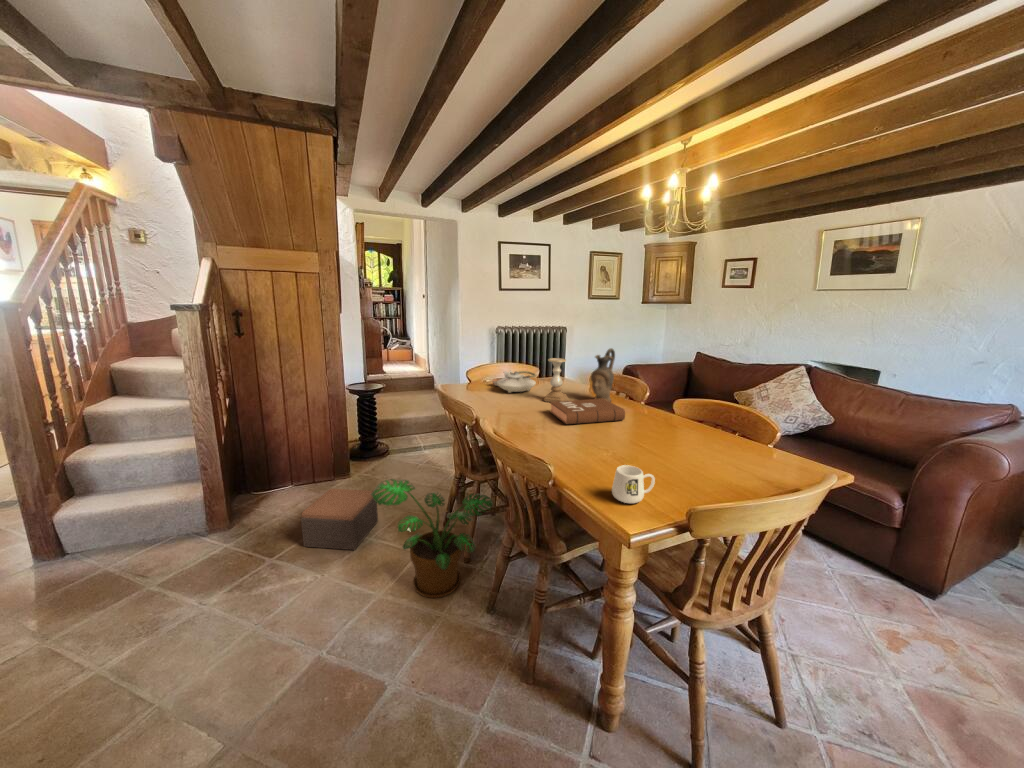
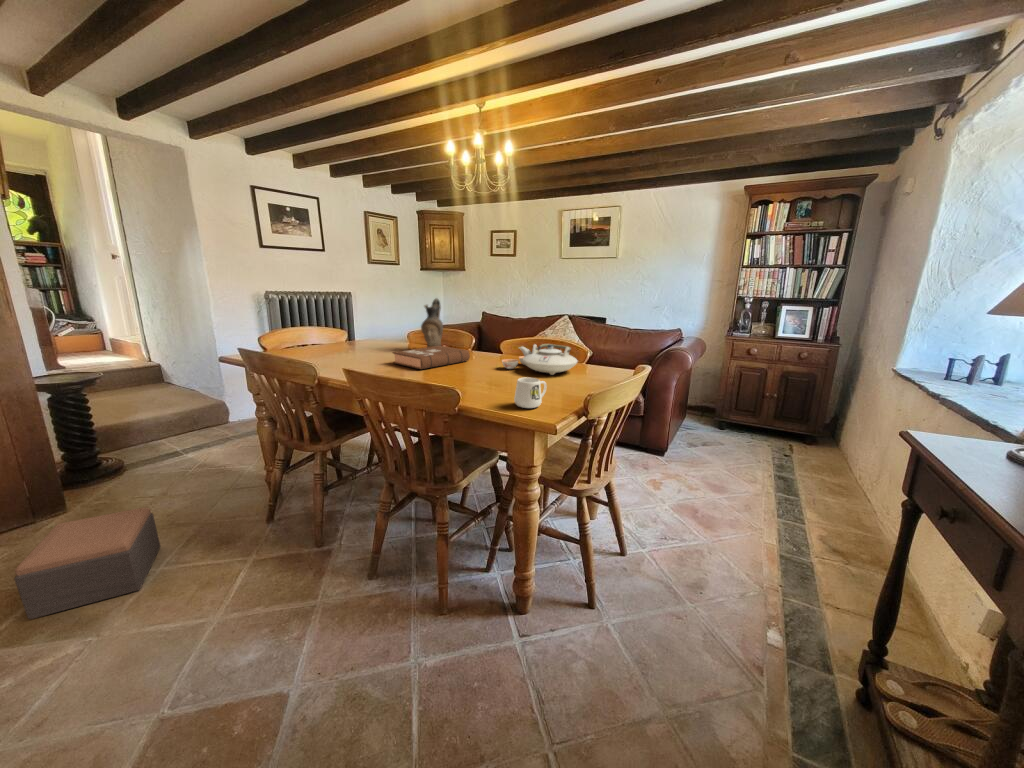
candle holder: present [544,358,568,402] -> none [376,310,400,357]
teapot: present [492,371,536,393] -> present [502,344,577,375]
potted plant: present [371,479,493,598] -> none [169,461,352,597]

